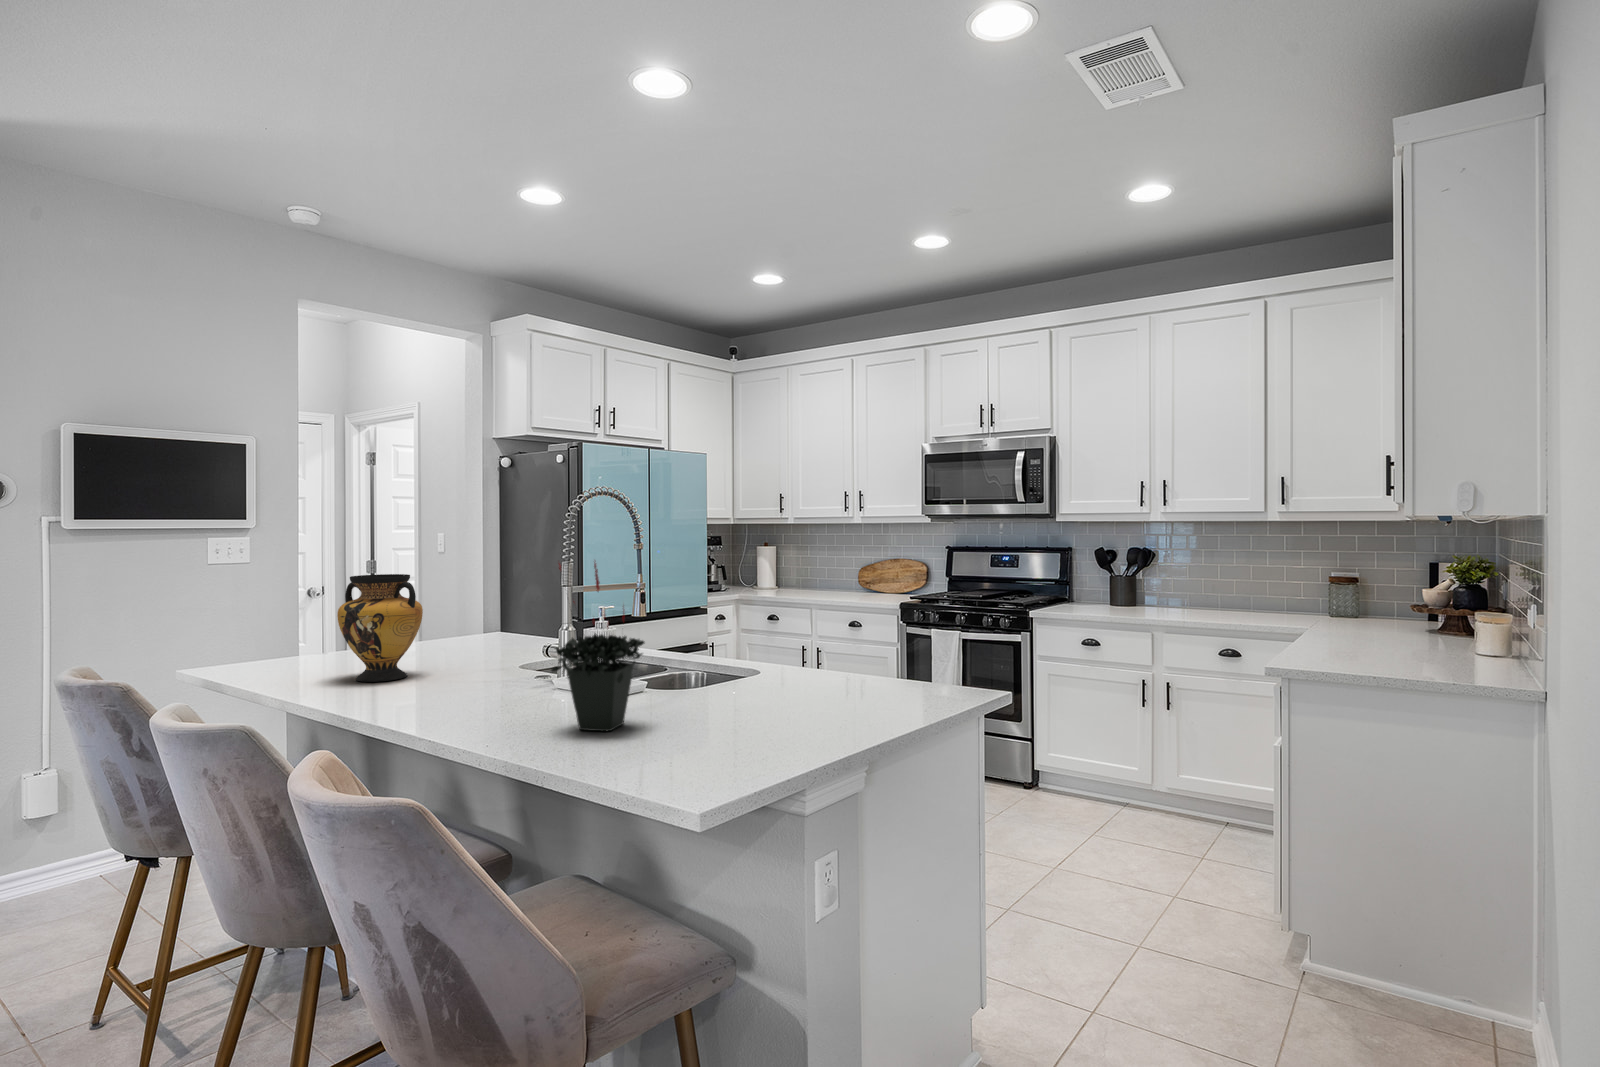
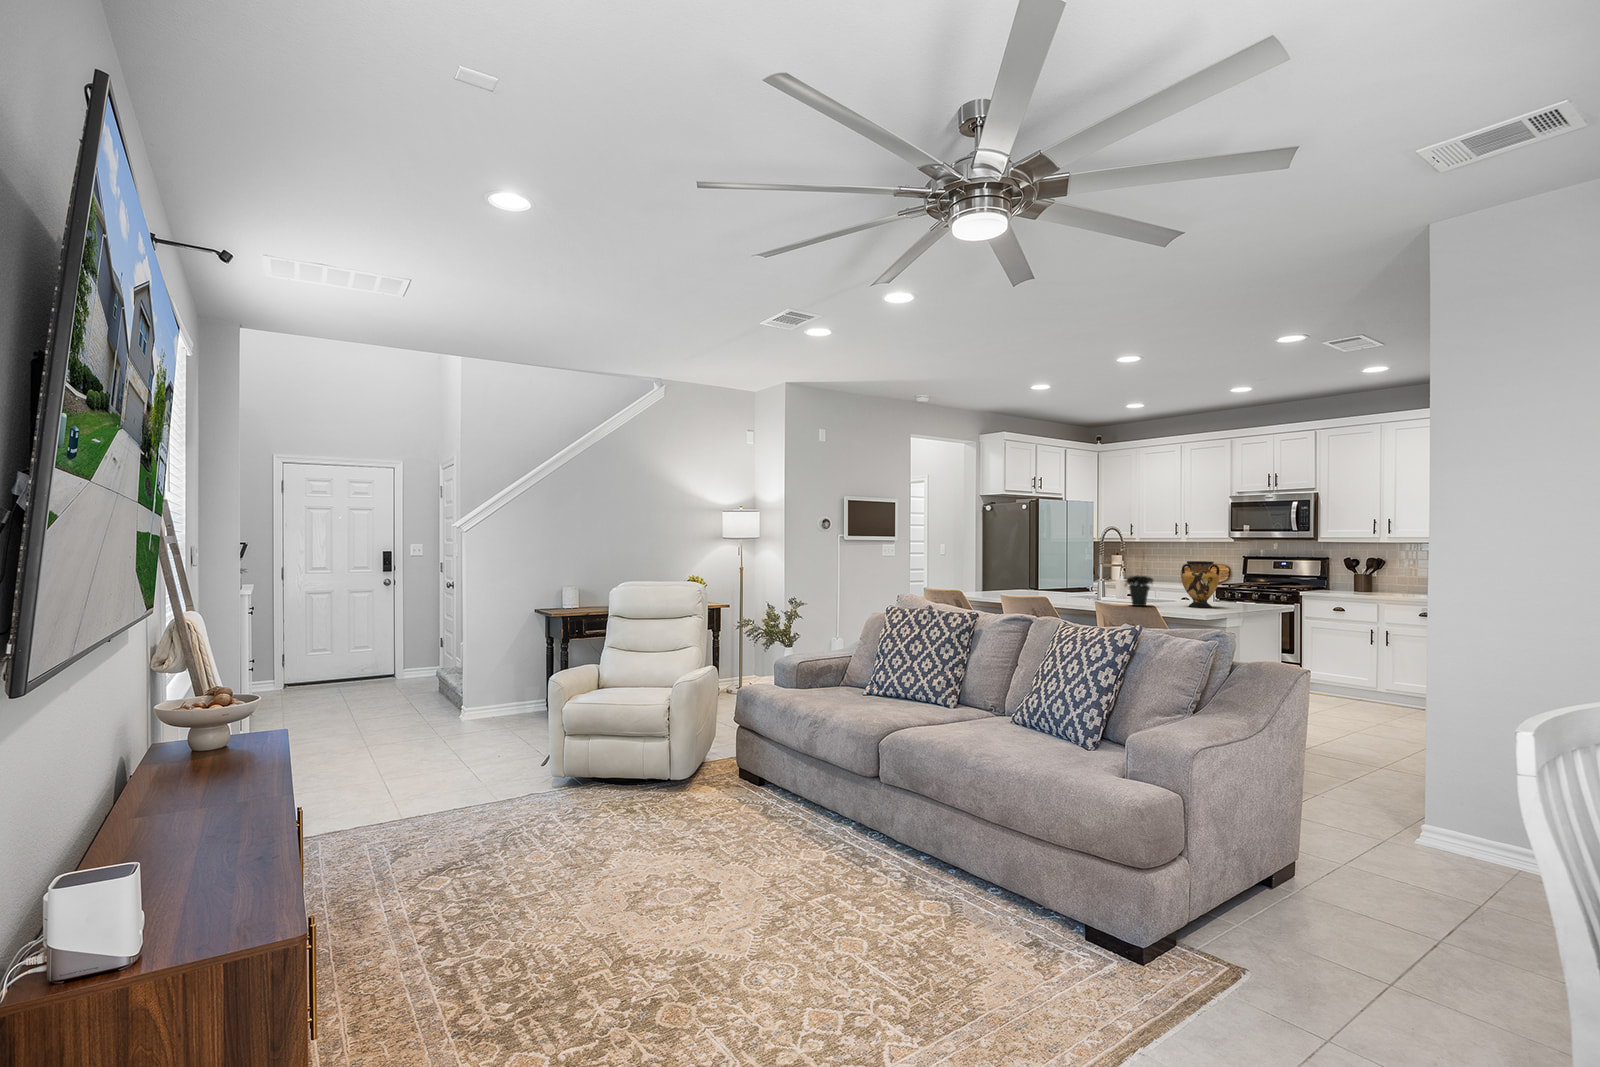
vase: present [337,574,423,682] -> present [1181,561,1220,607]

